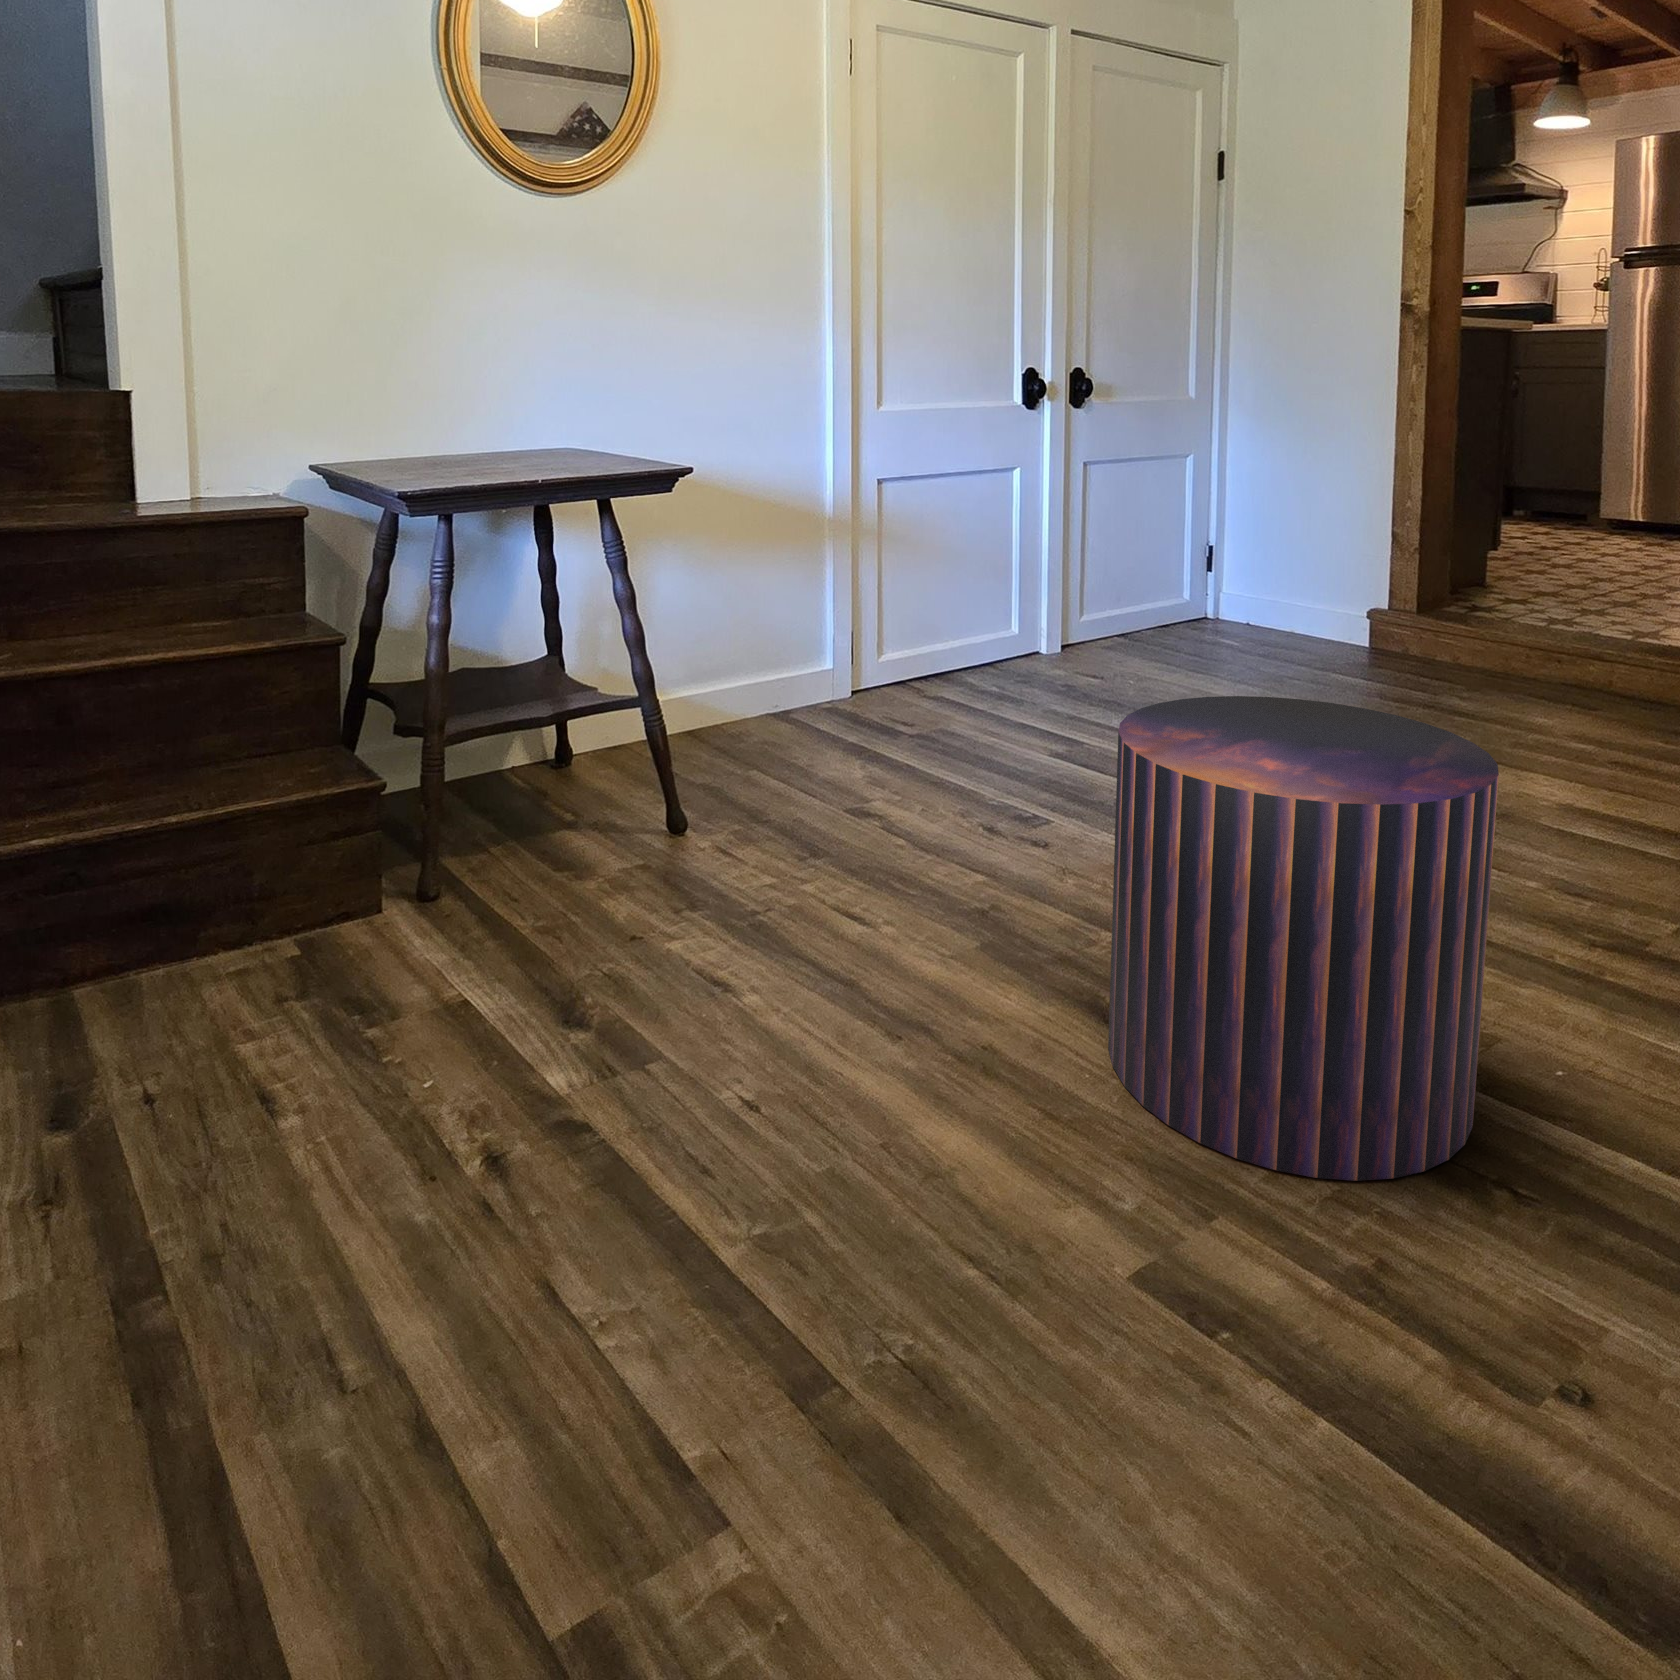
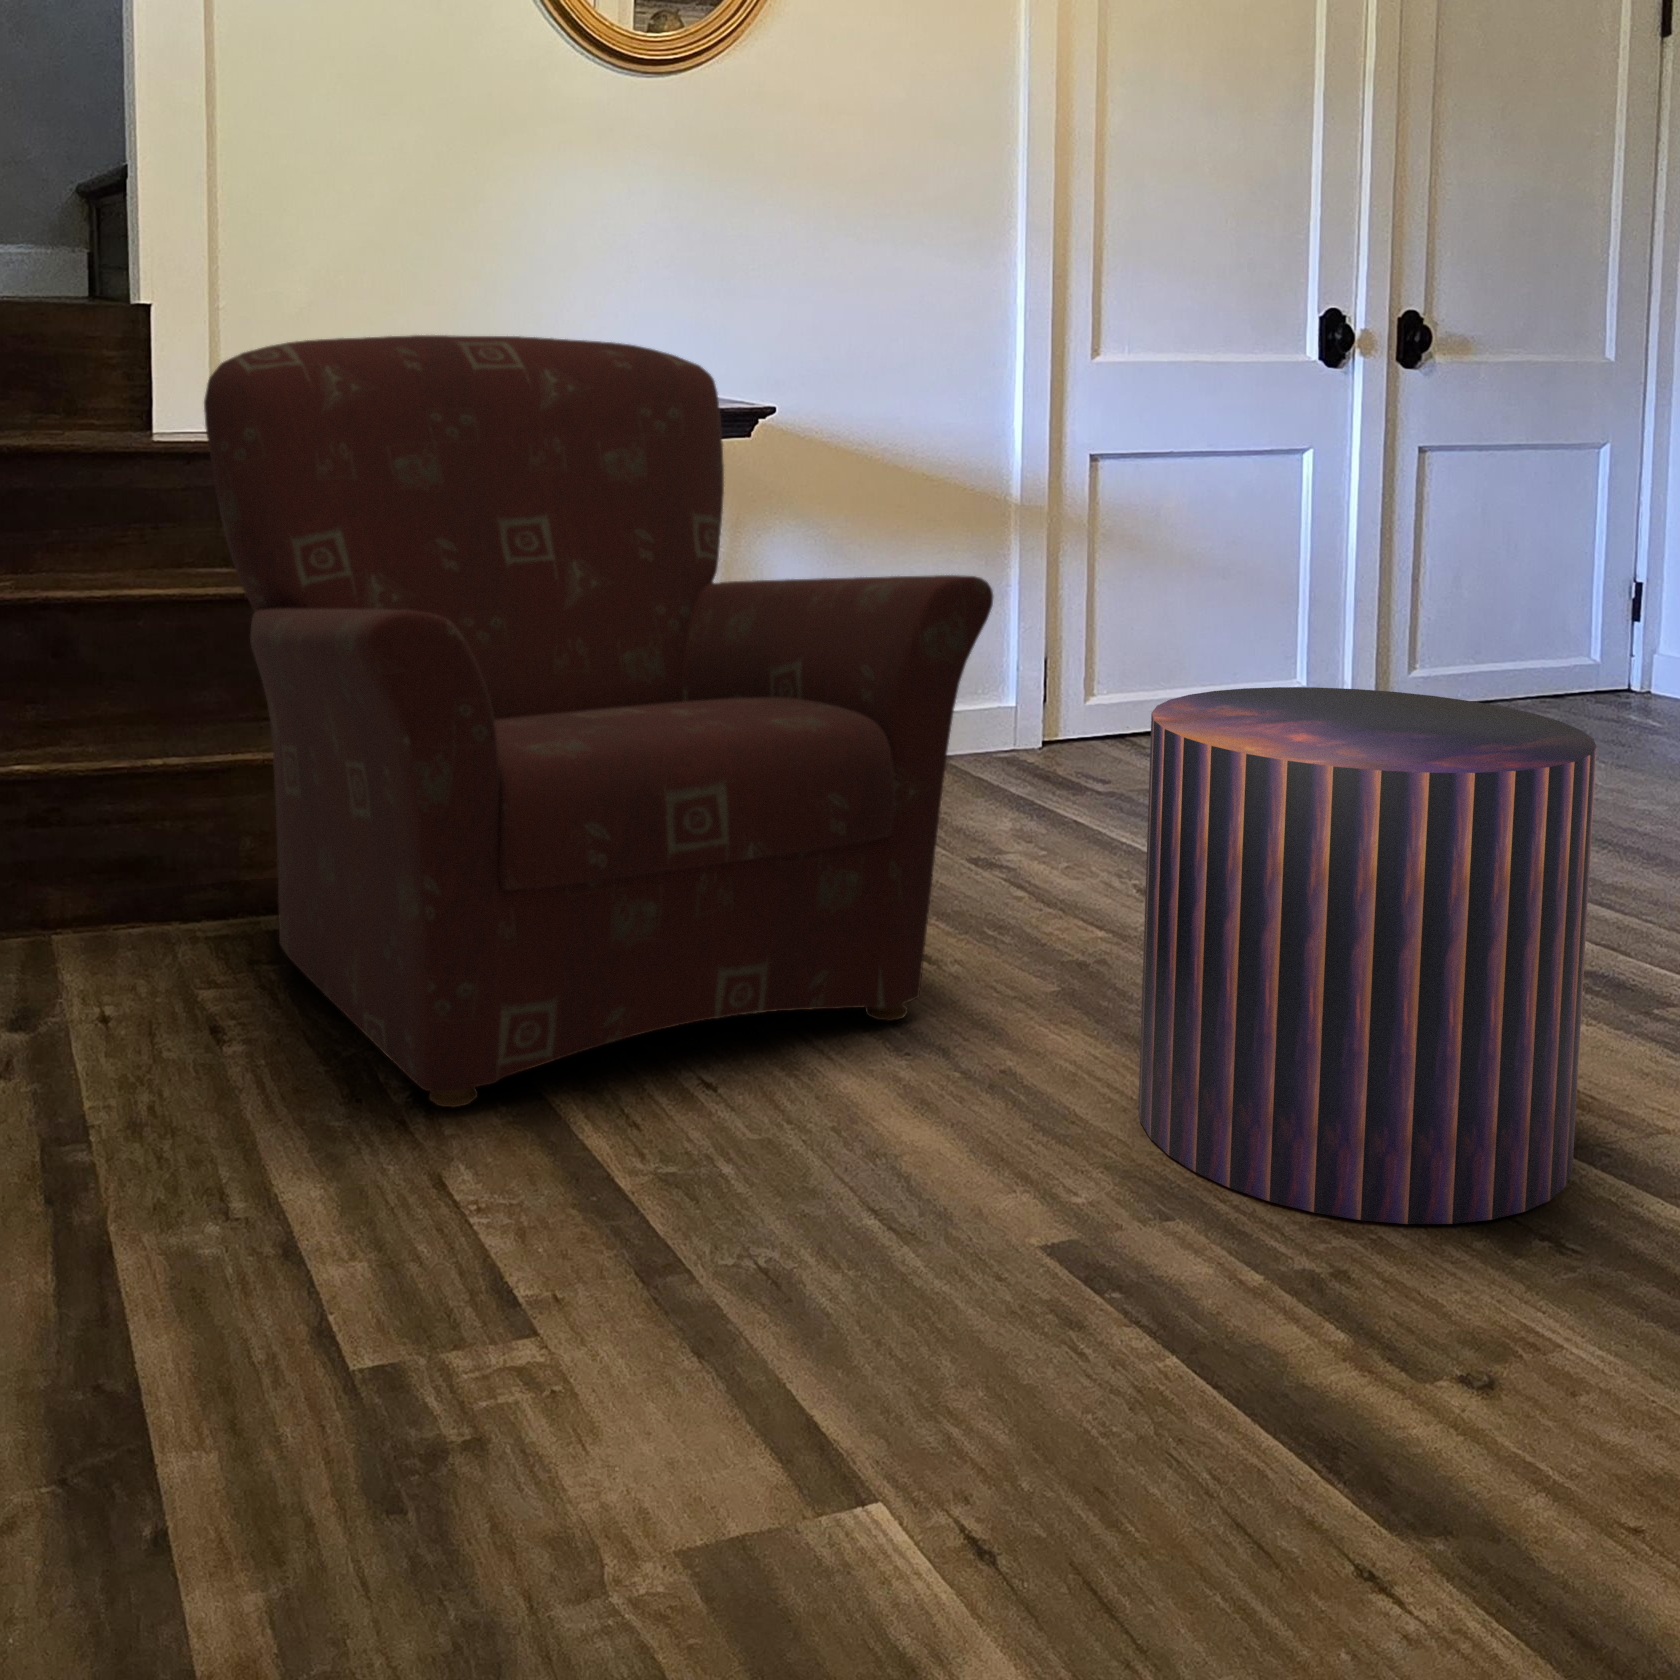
armchair: none [207,419,948,1179] -> present [204,335,993,1107]

